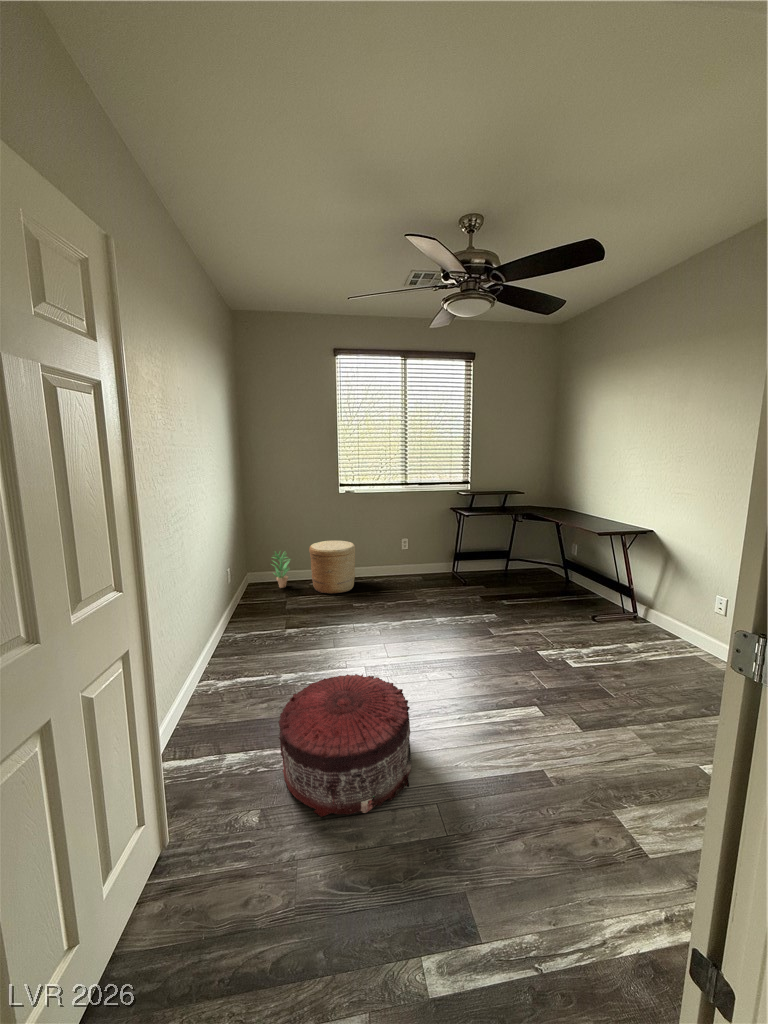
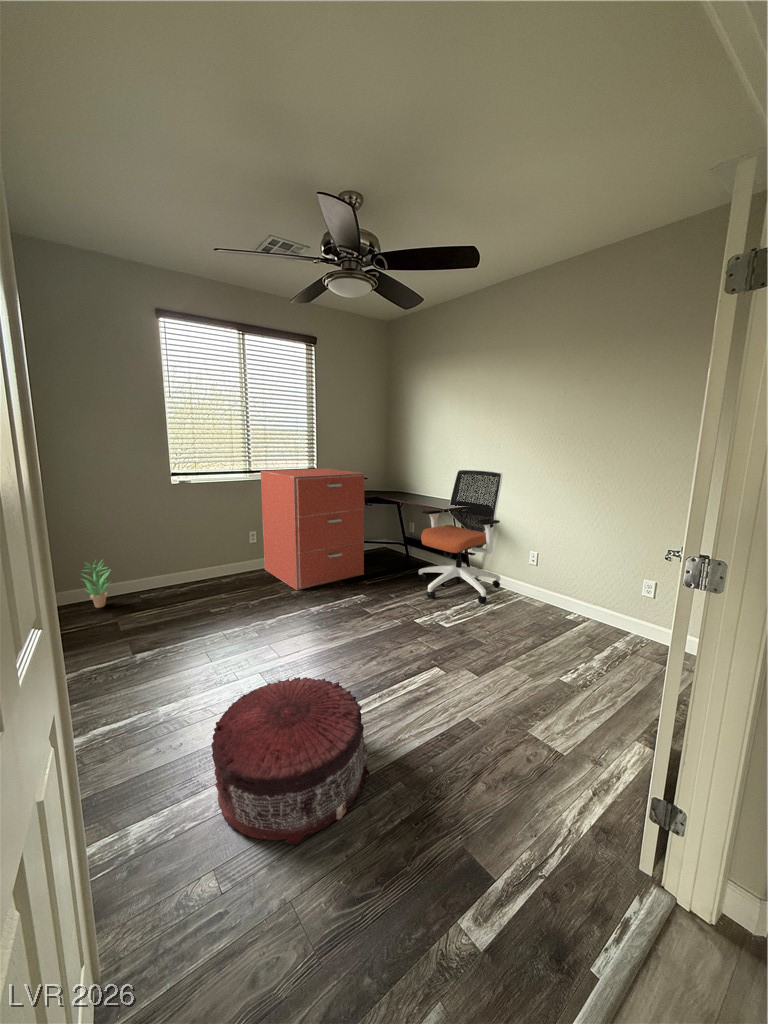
filing cabinet: none [414,482,511,599] -> present [261,468,364,590]
office chair: none [566,487,679,649] -> present [418,470,502,603]
woven basket: present [309,541,355,594] -> none [139,540,201,605]

